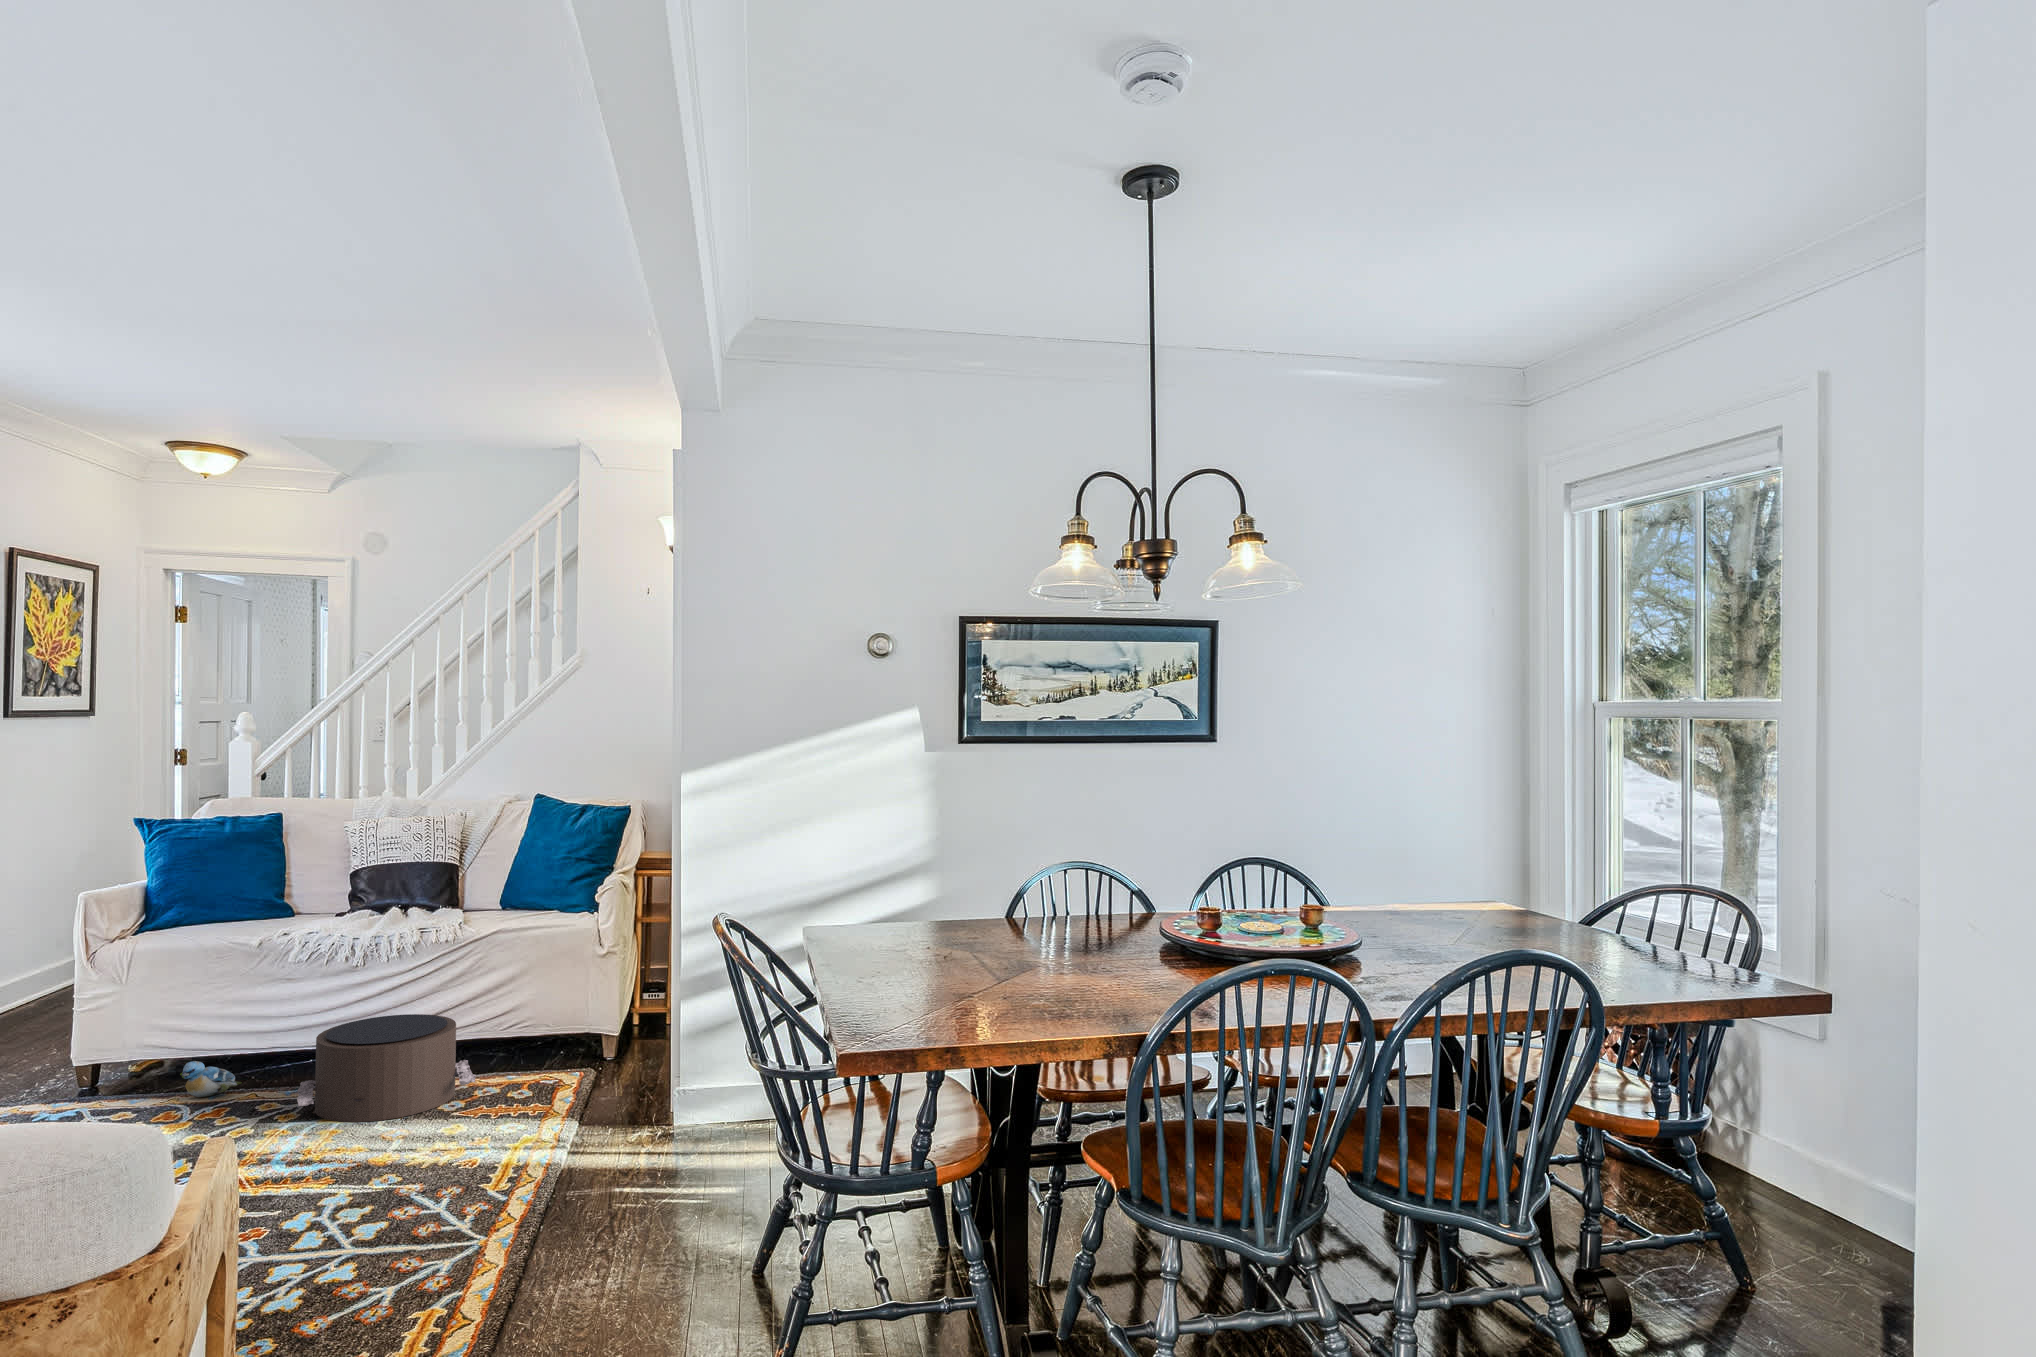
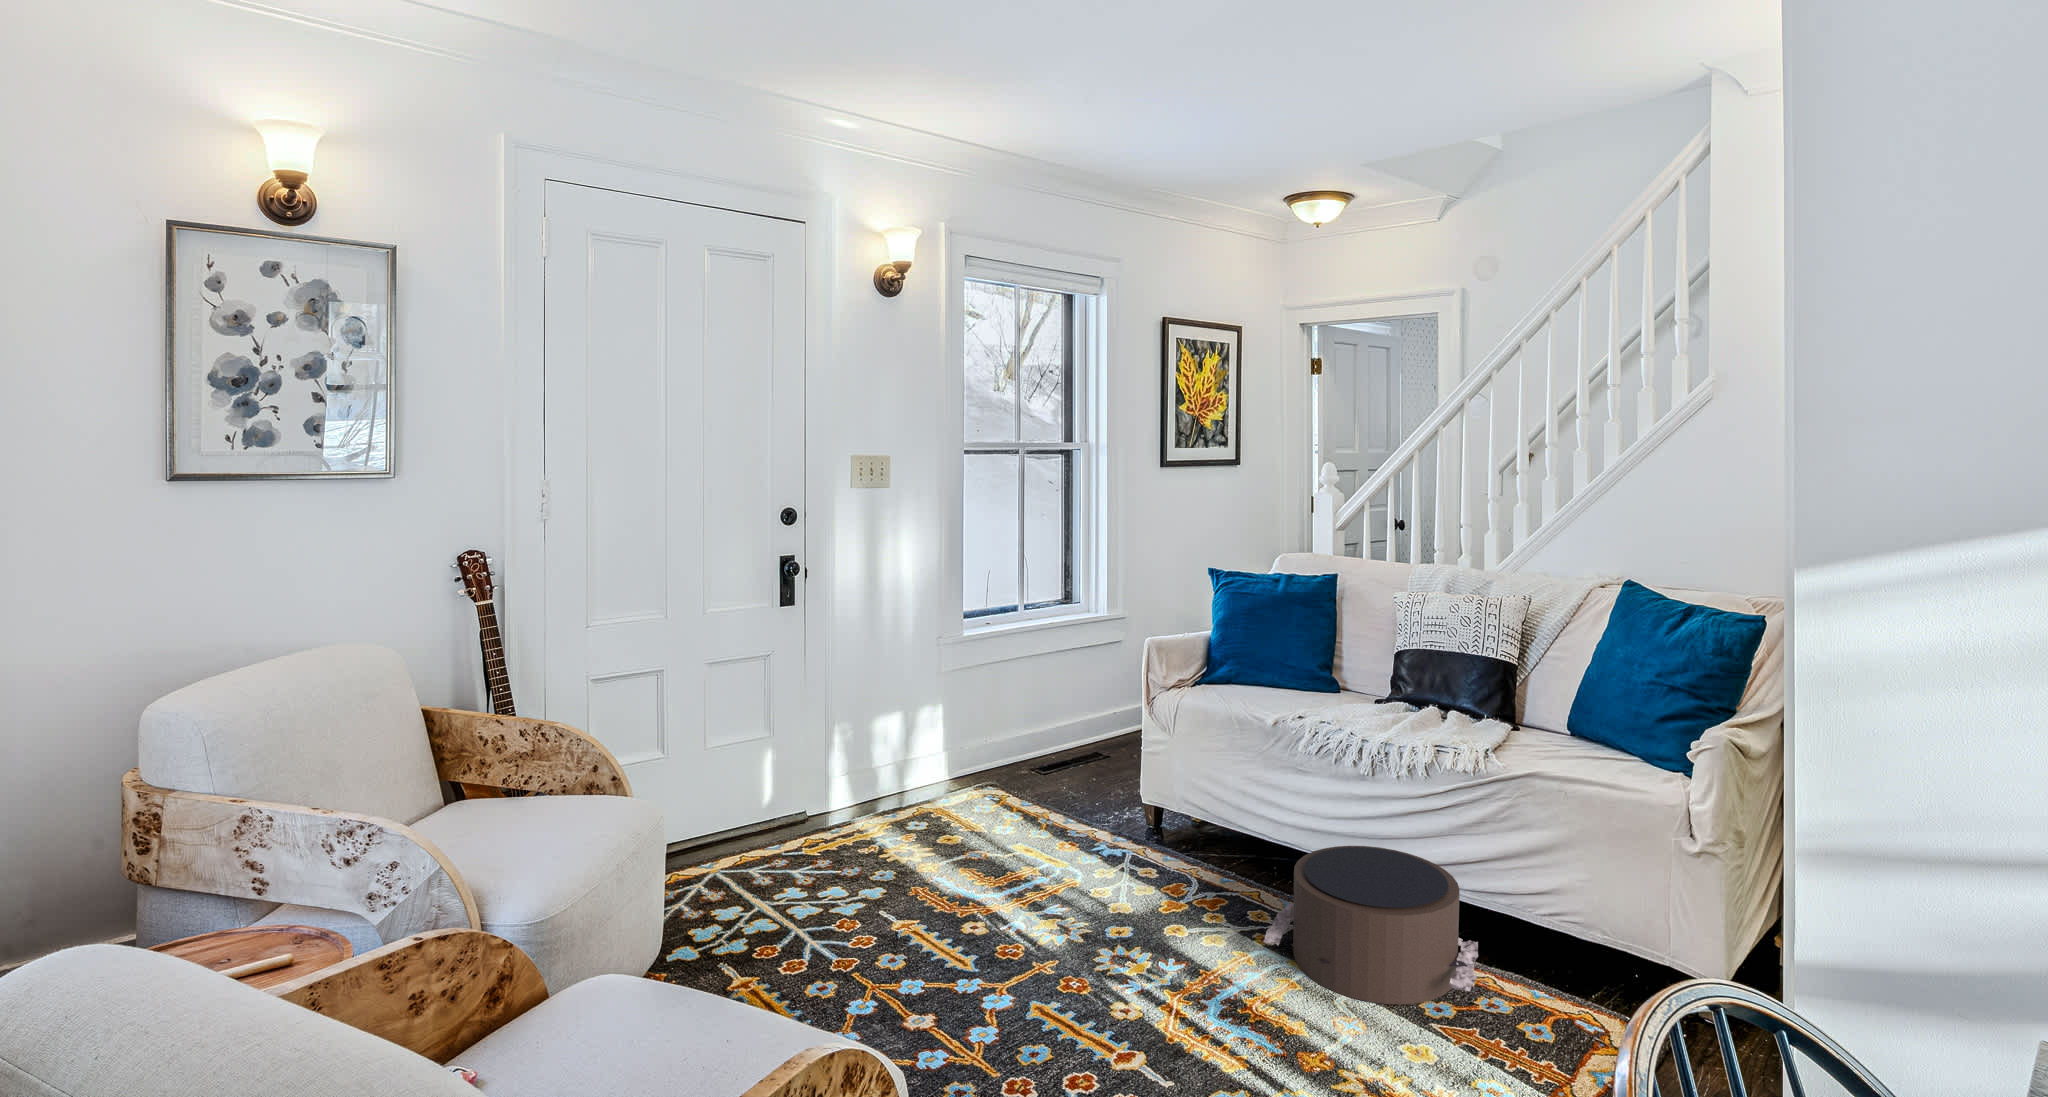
plush toy: present [180,1061,242,1097] -> none [1198,835,1253,876]

